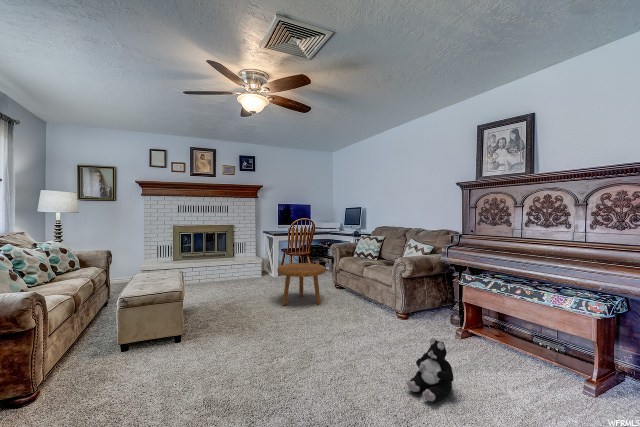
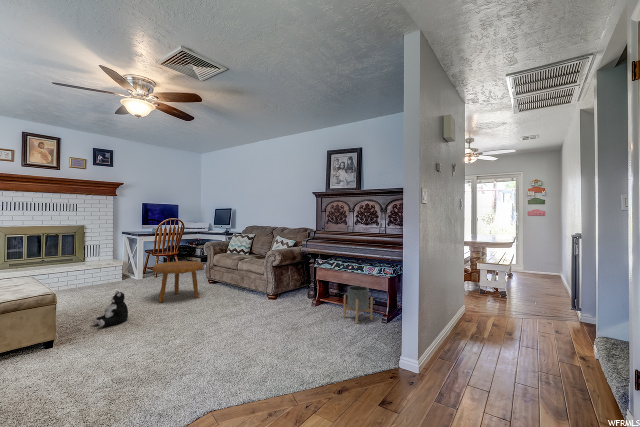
planter: none [510,322,568,387] -> present [343,286,373,323]
plush toy: present [407,338,454,401] -> present [92,291,128,326]

